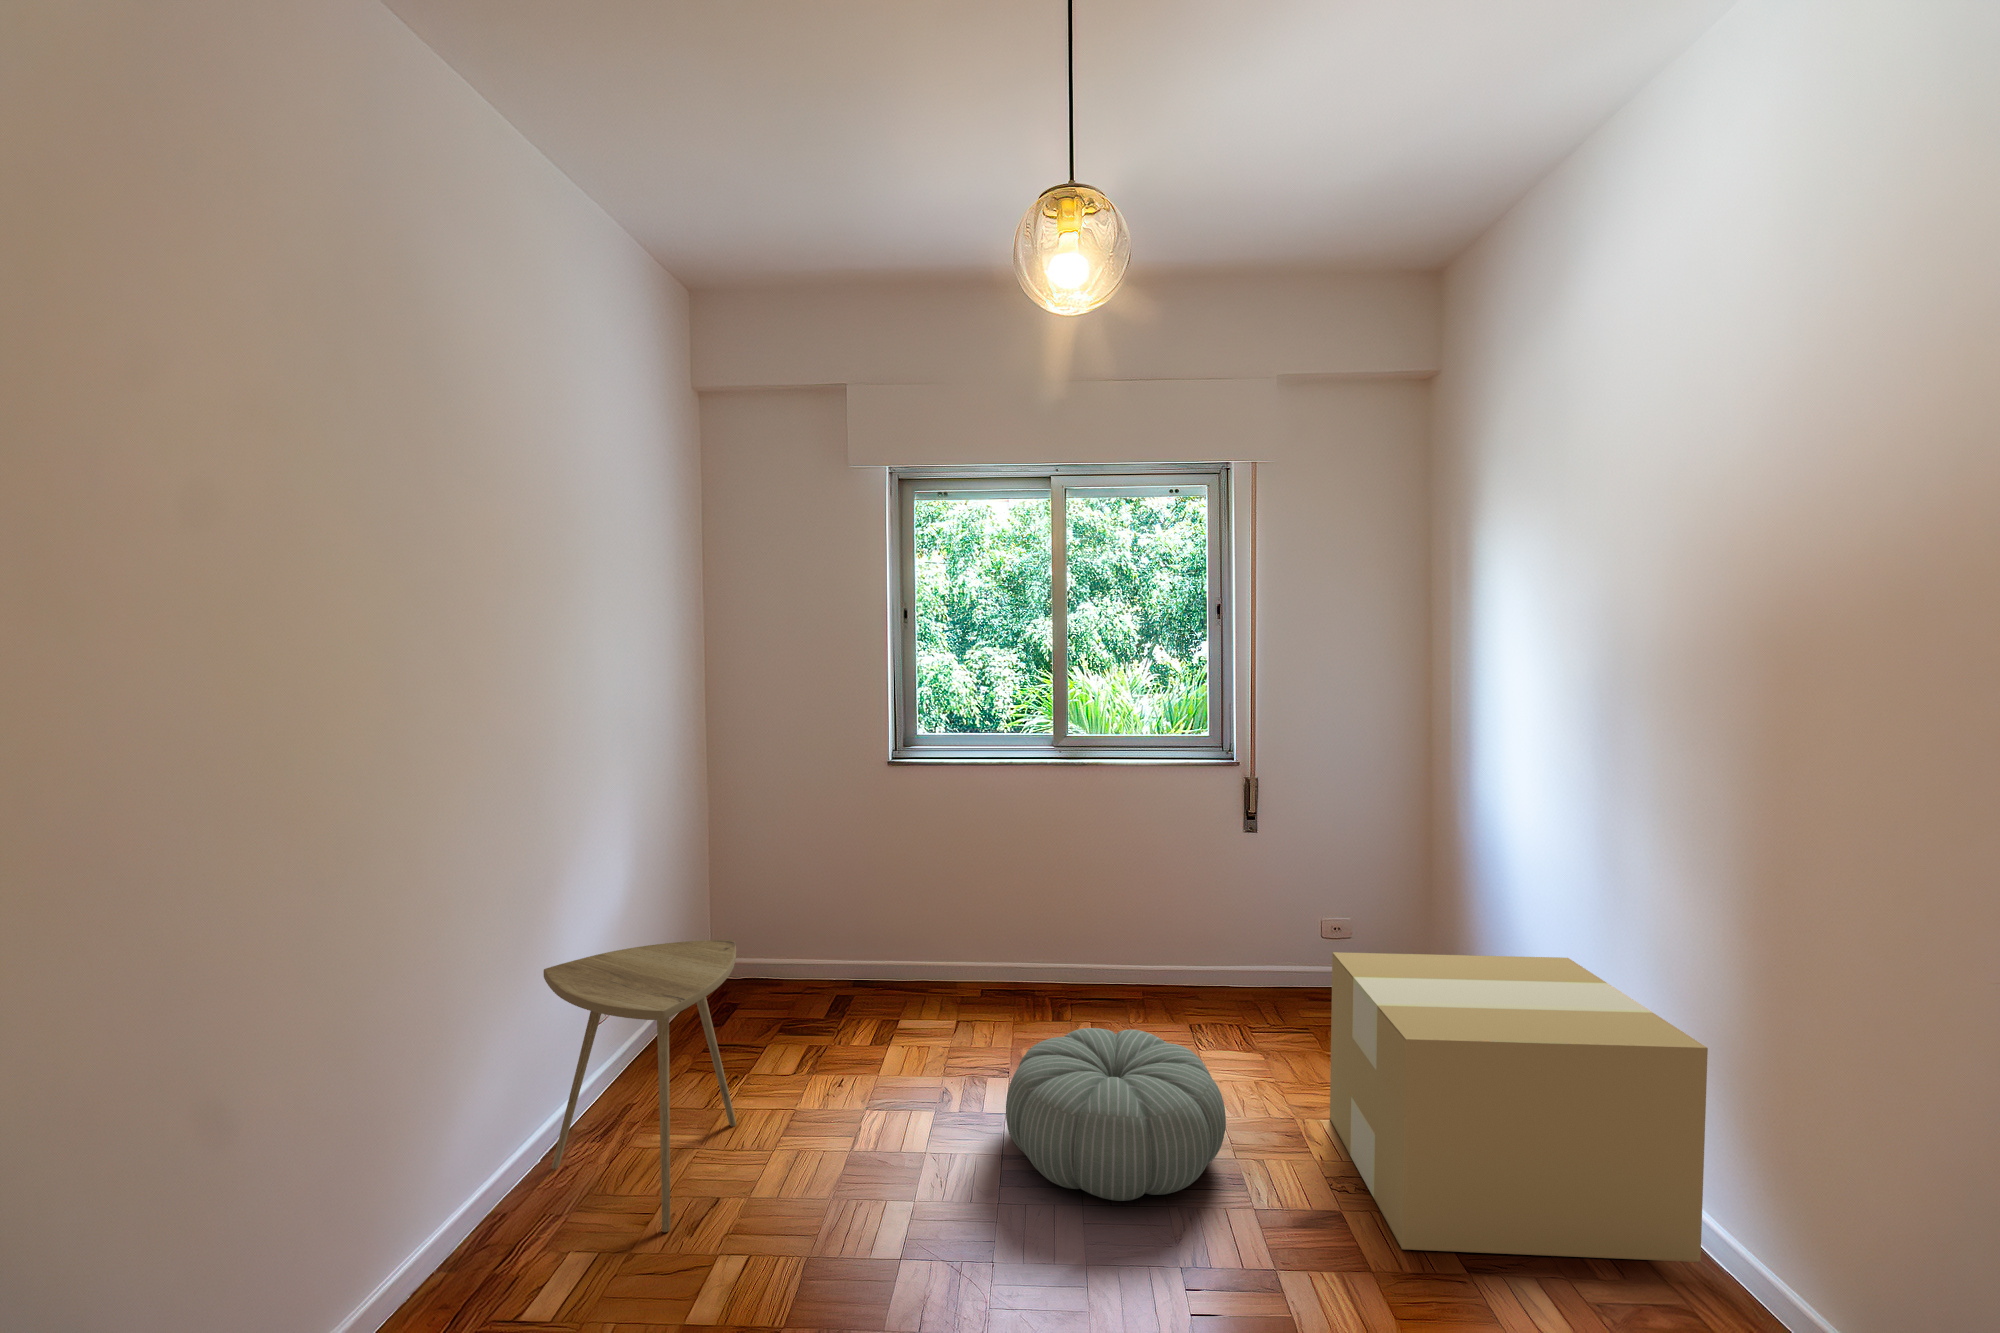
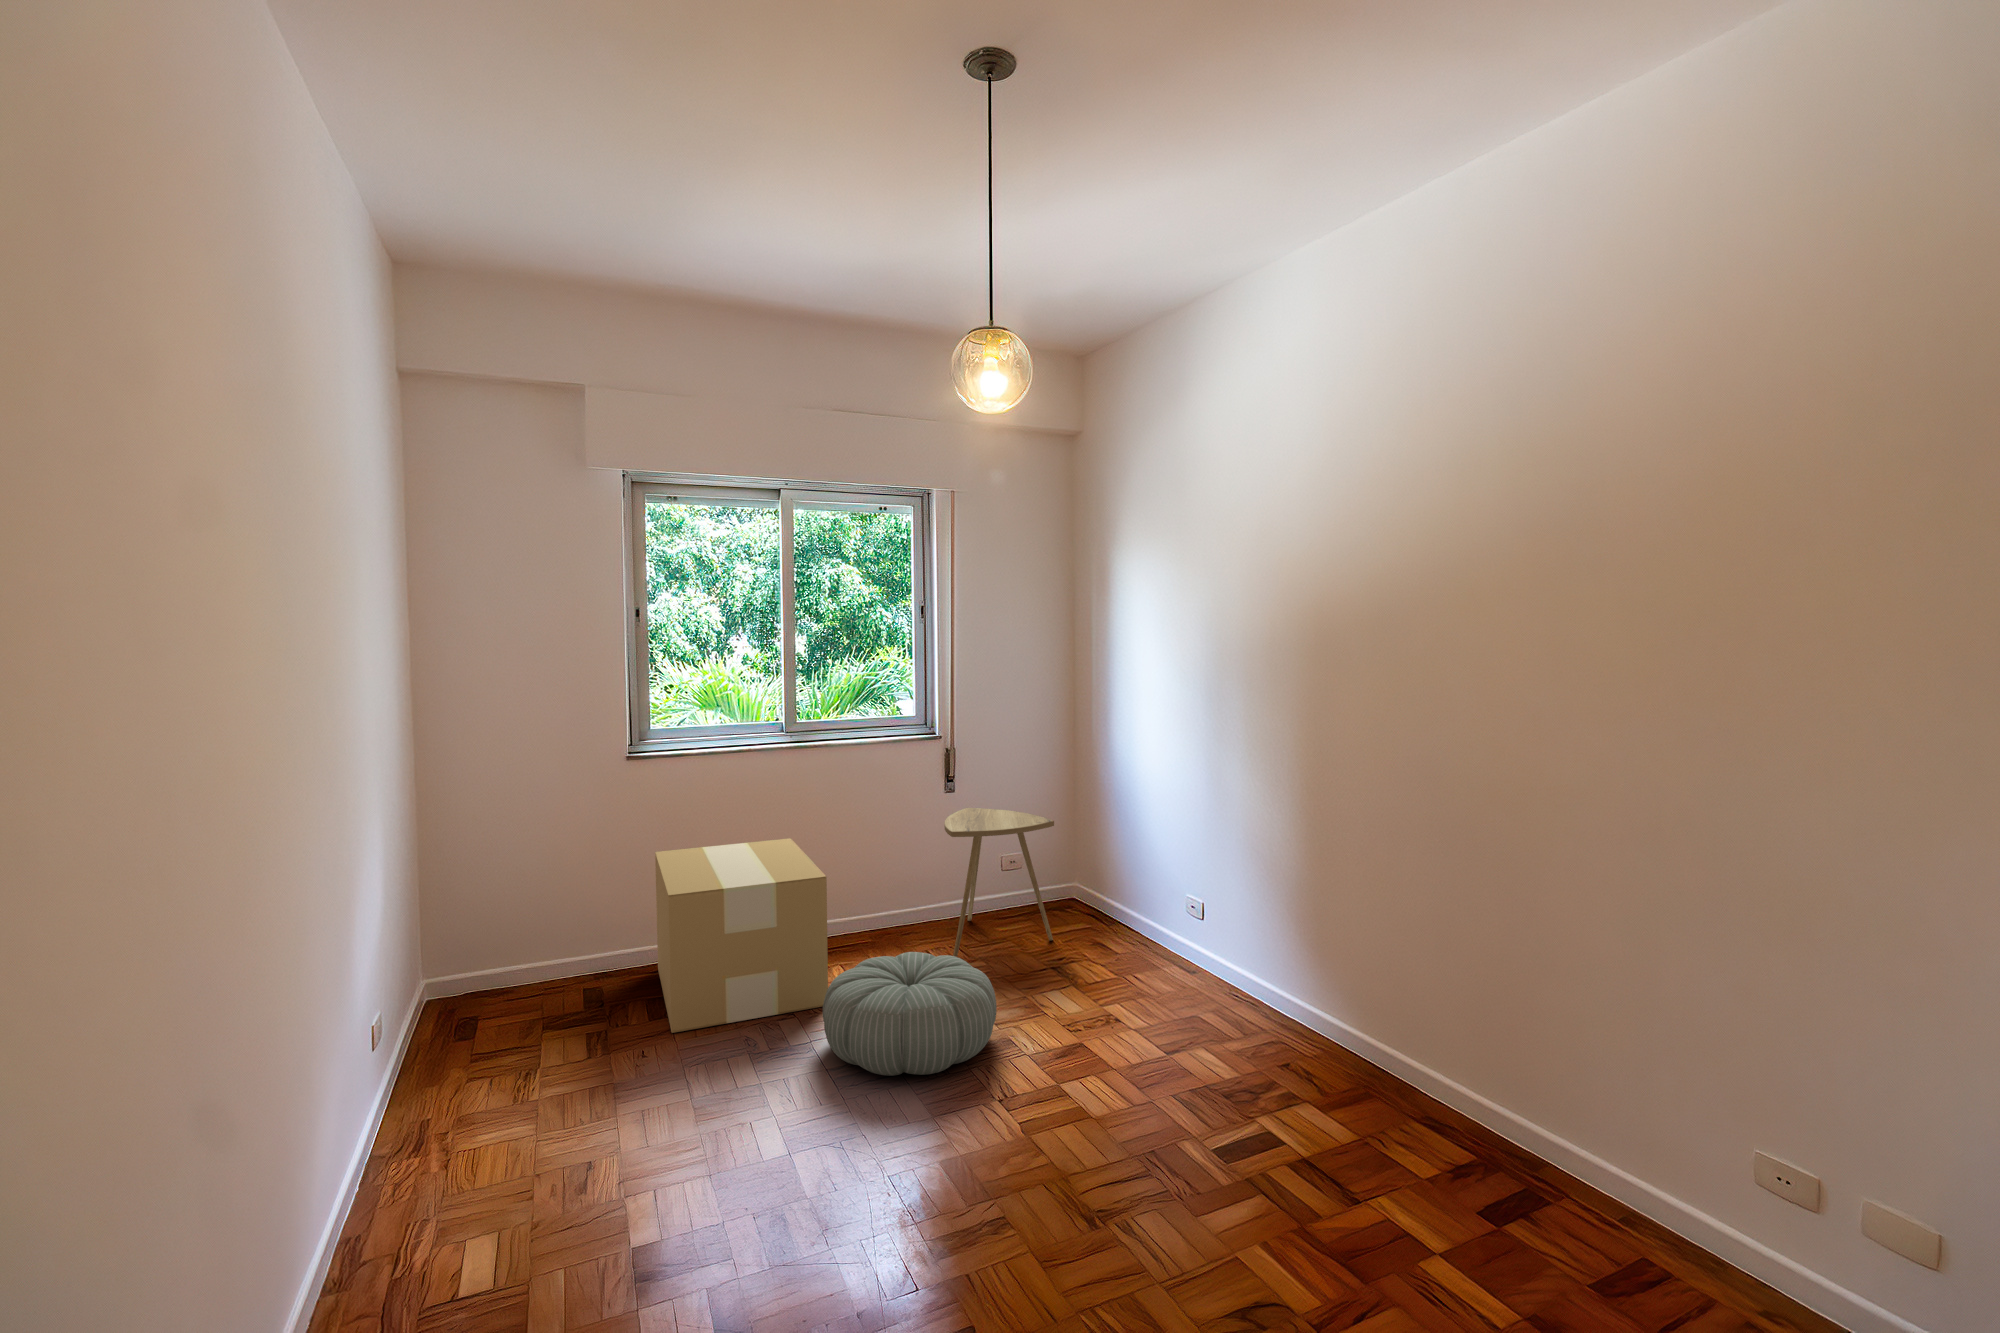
side table: present [544,940,736,1232] -> present [944,808,1054,956]
cardboard box: present [1330,952,1708,1262] -> present [655,838,828,1033]

